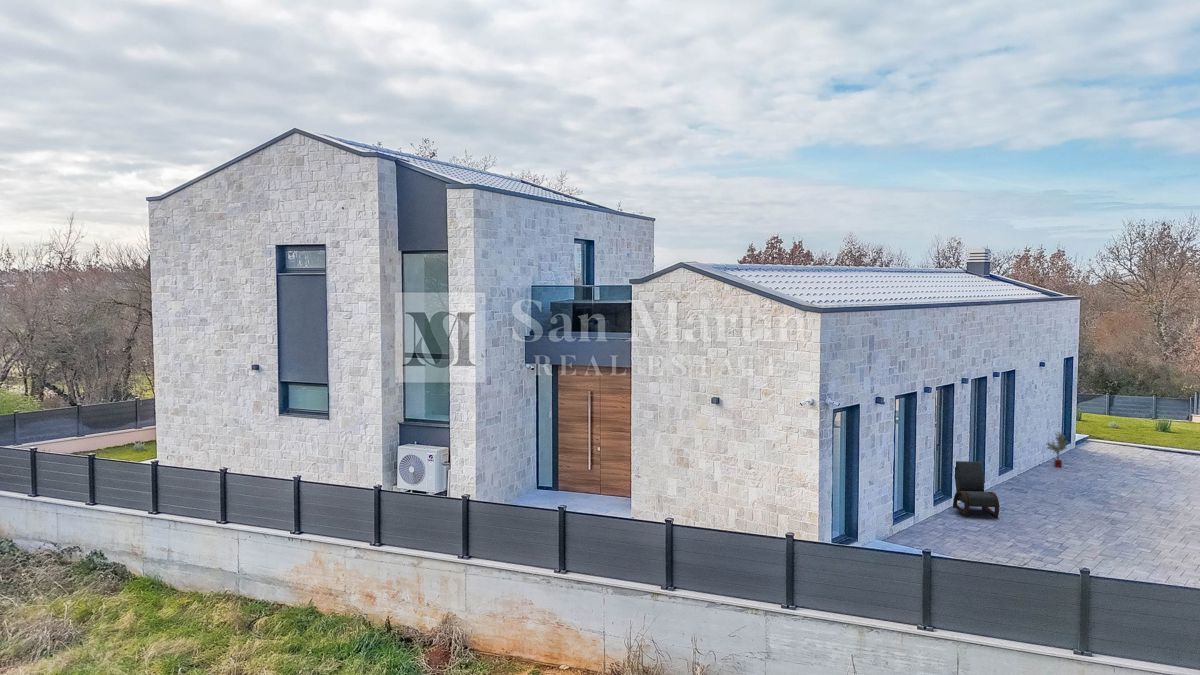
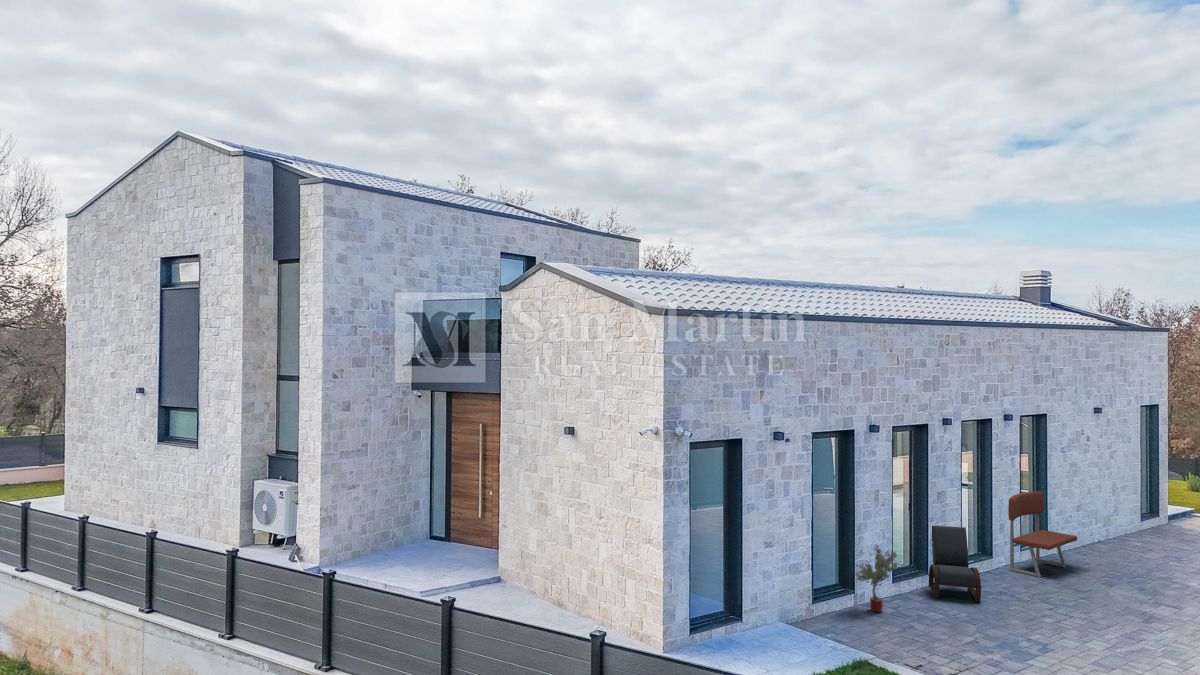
bench: none [997,431,1044,496] -> present [1008,491,1077,577]
potted tree: present [1047,433,1067,467] -> present [856,545,897,612]

